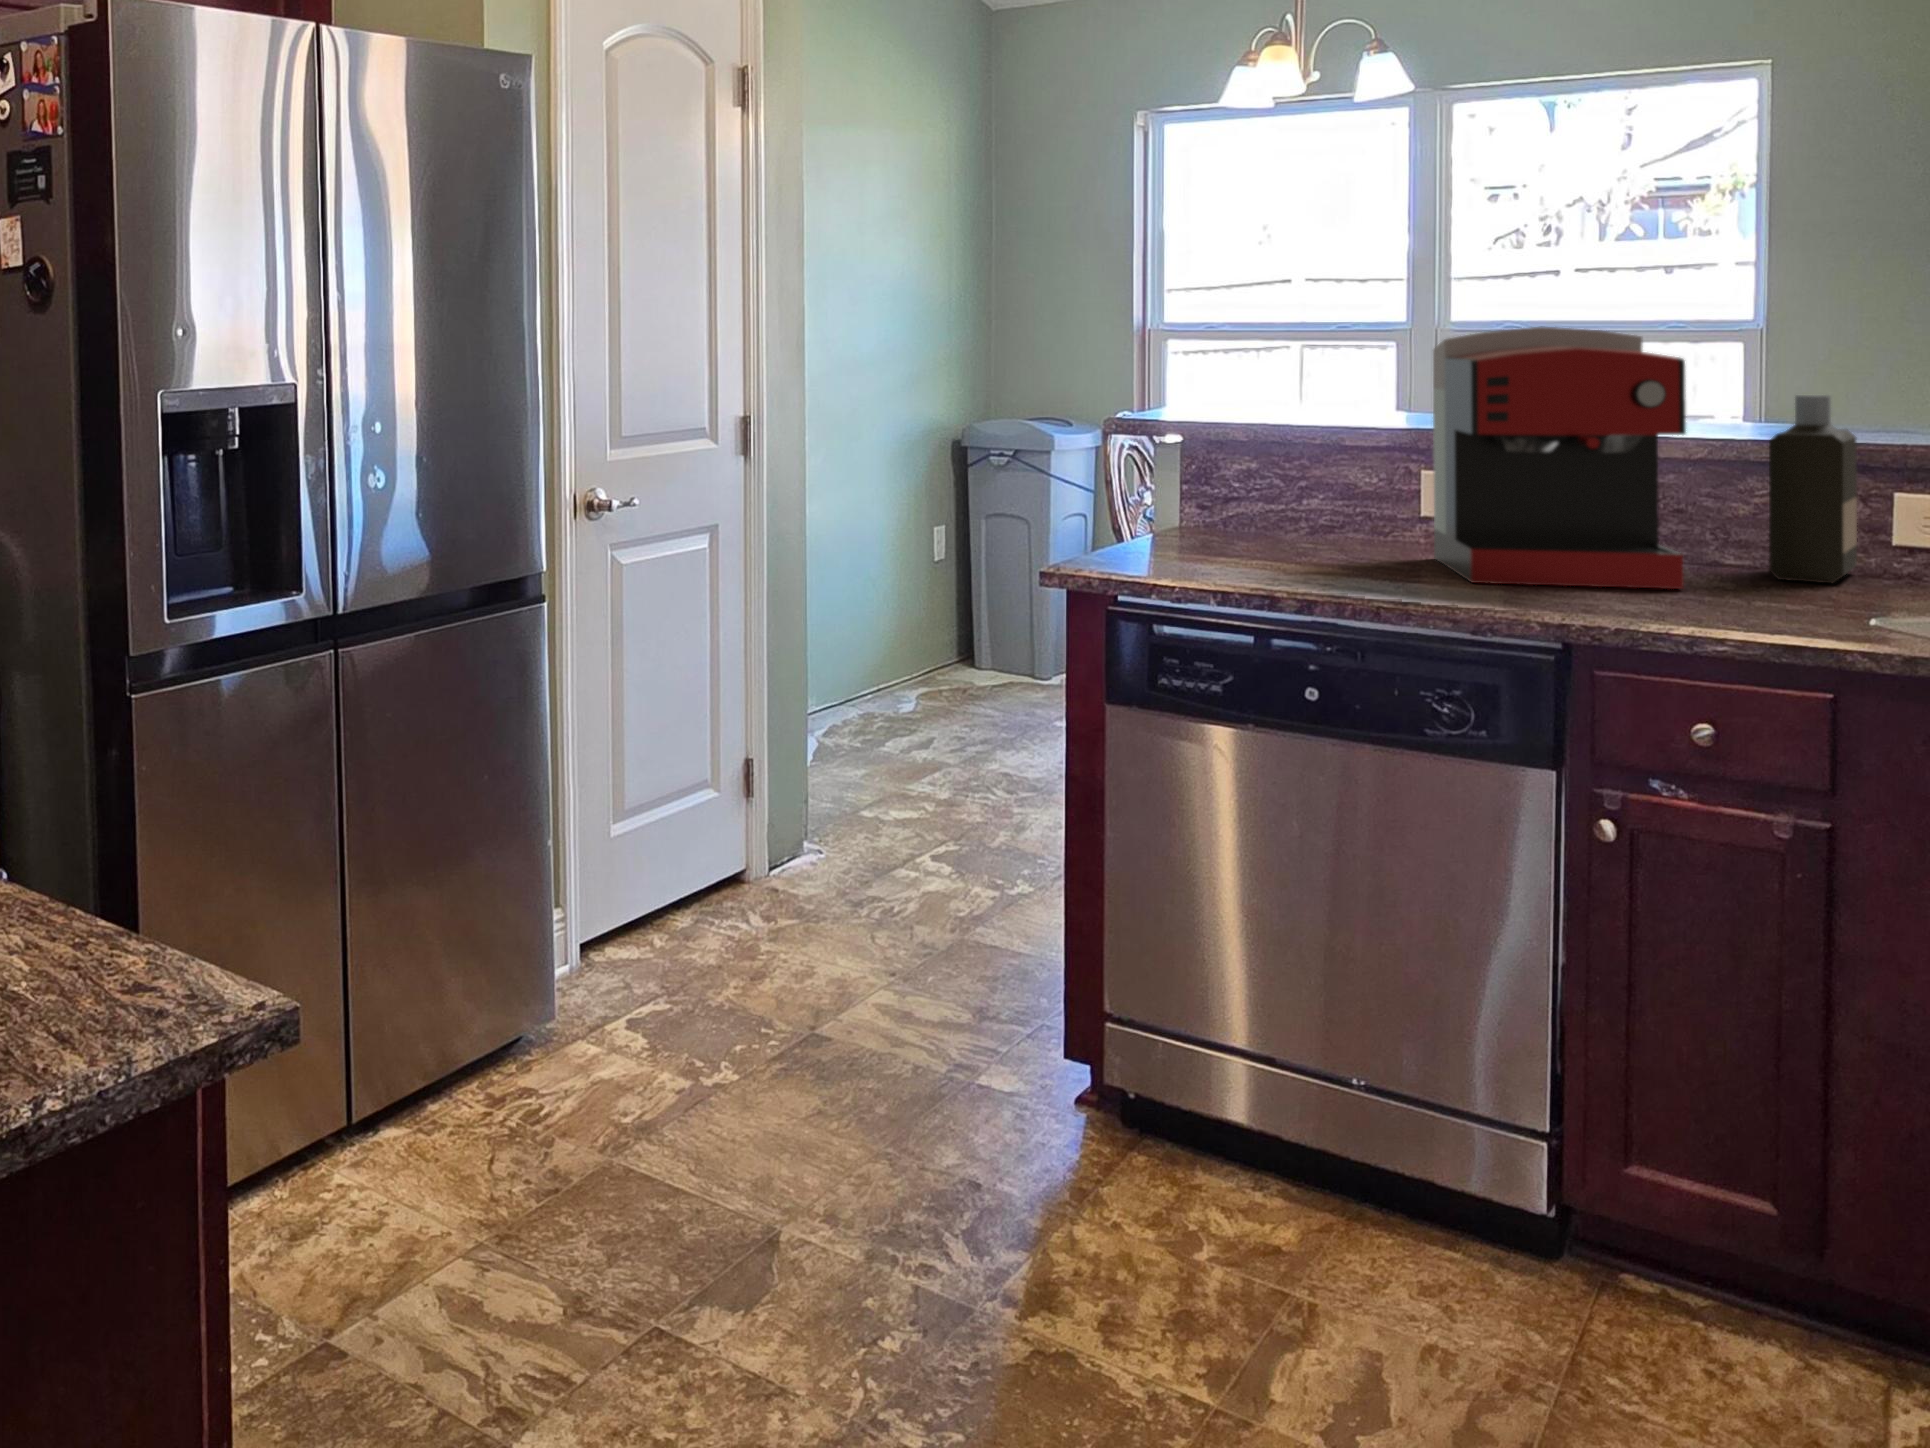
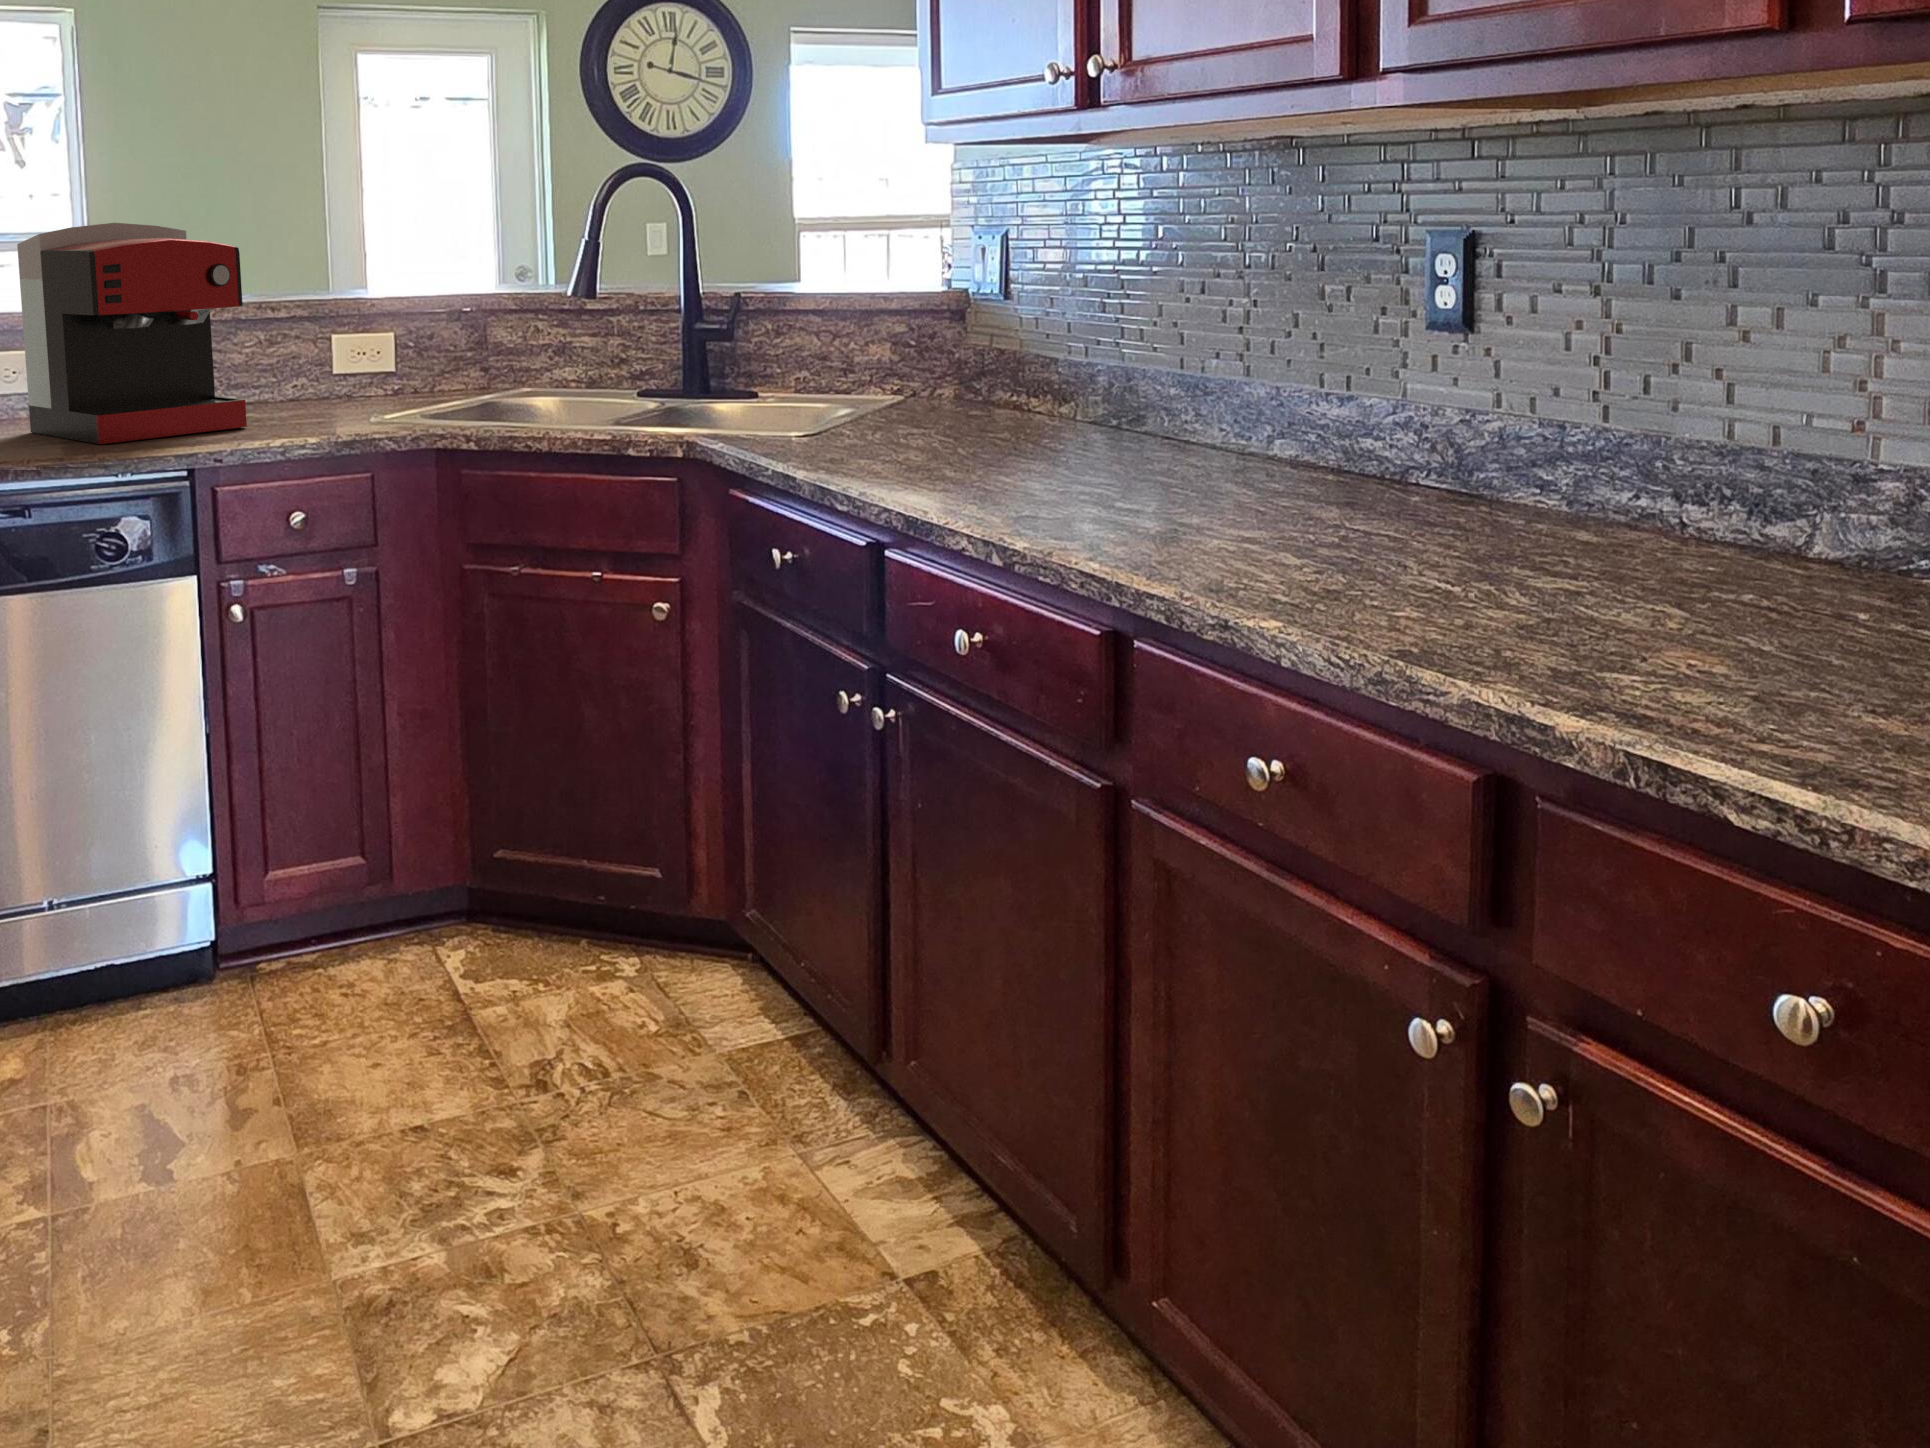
bottle: present [1769,395,1857,583] -> none [269,274,326,413]

